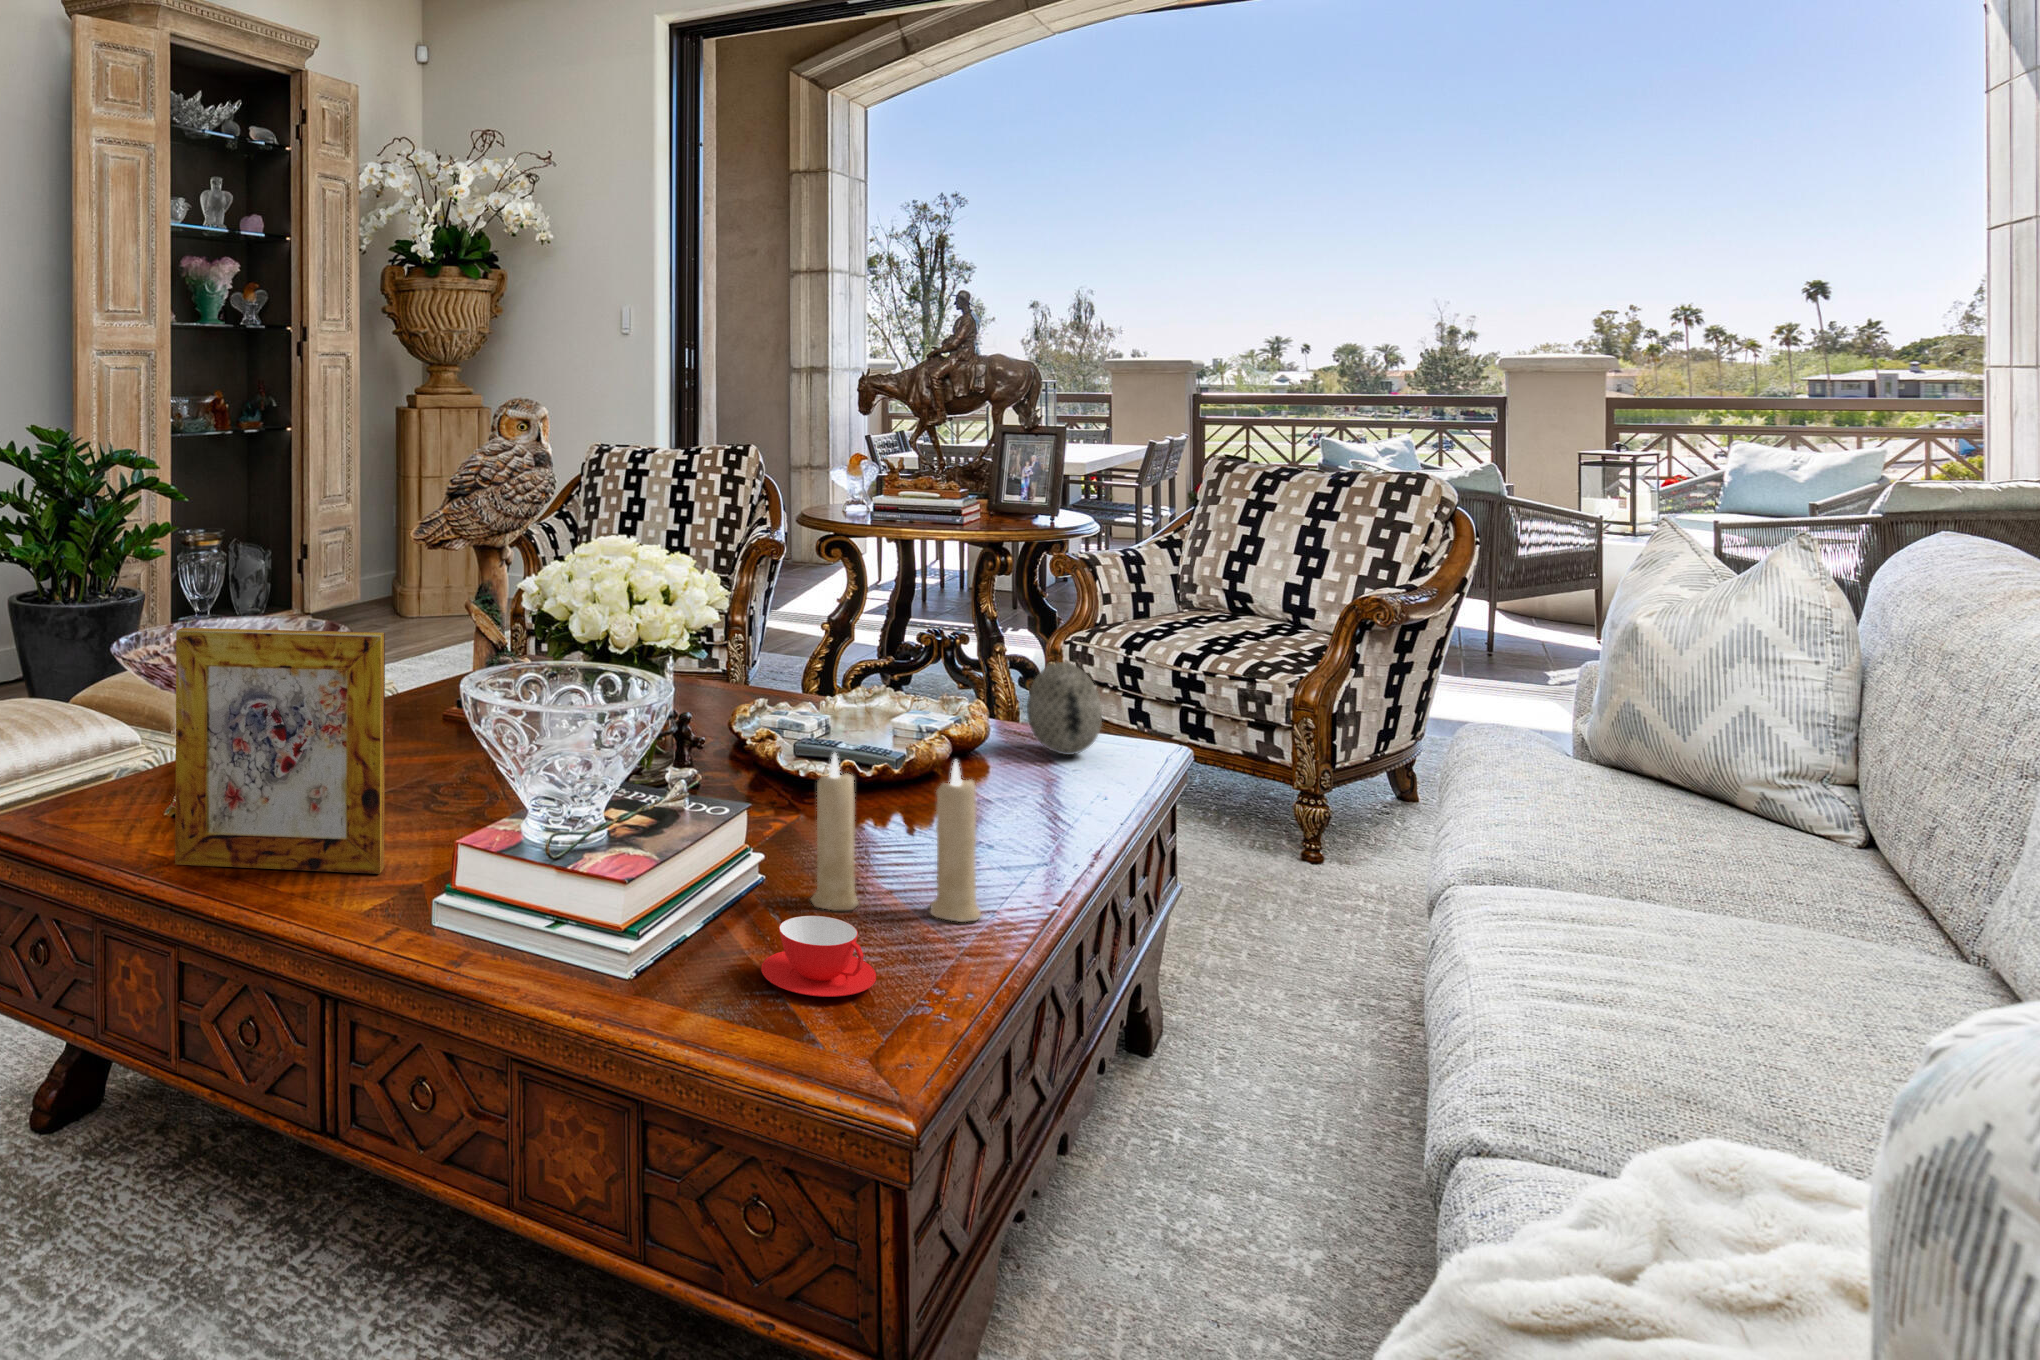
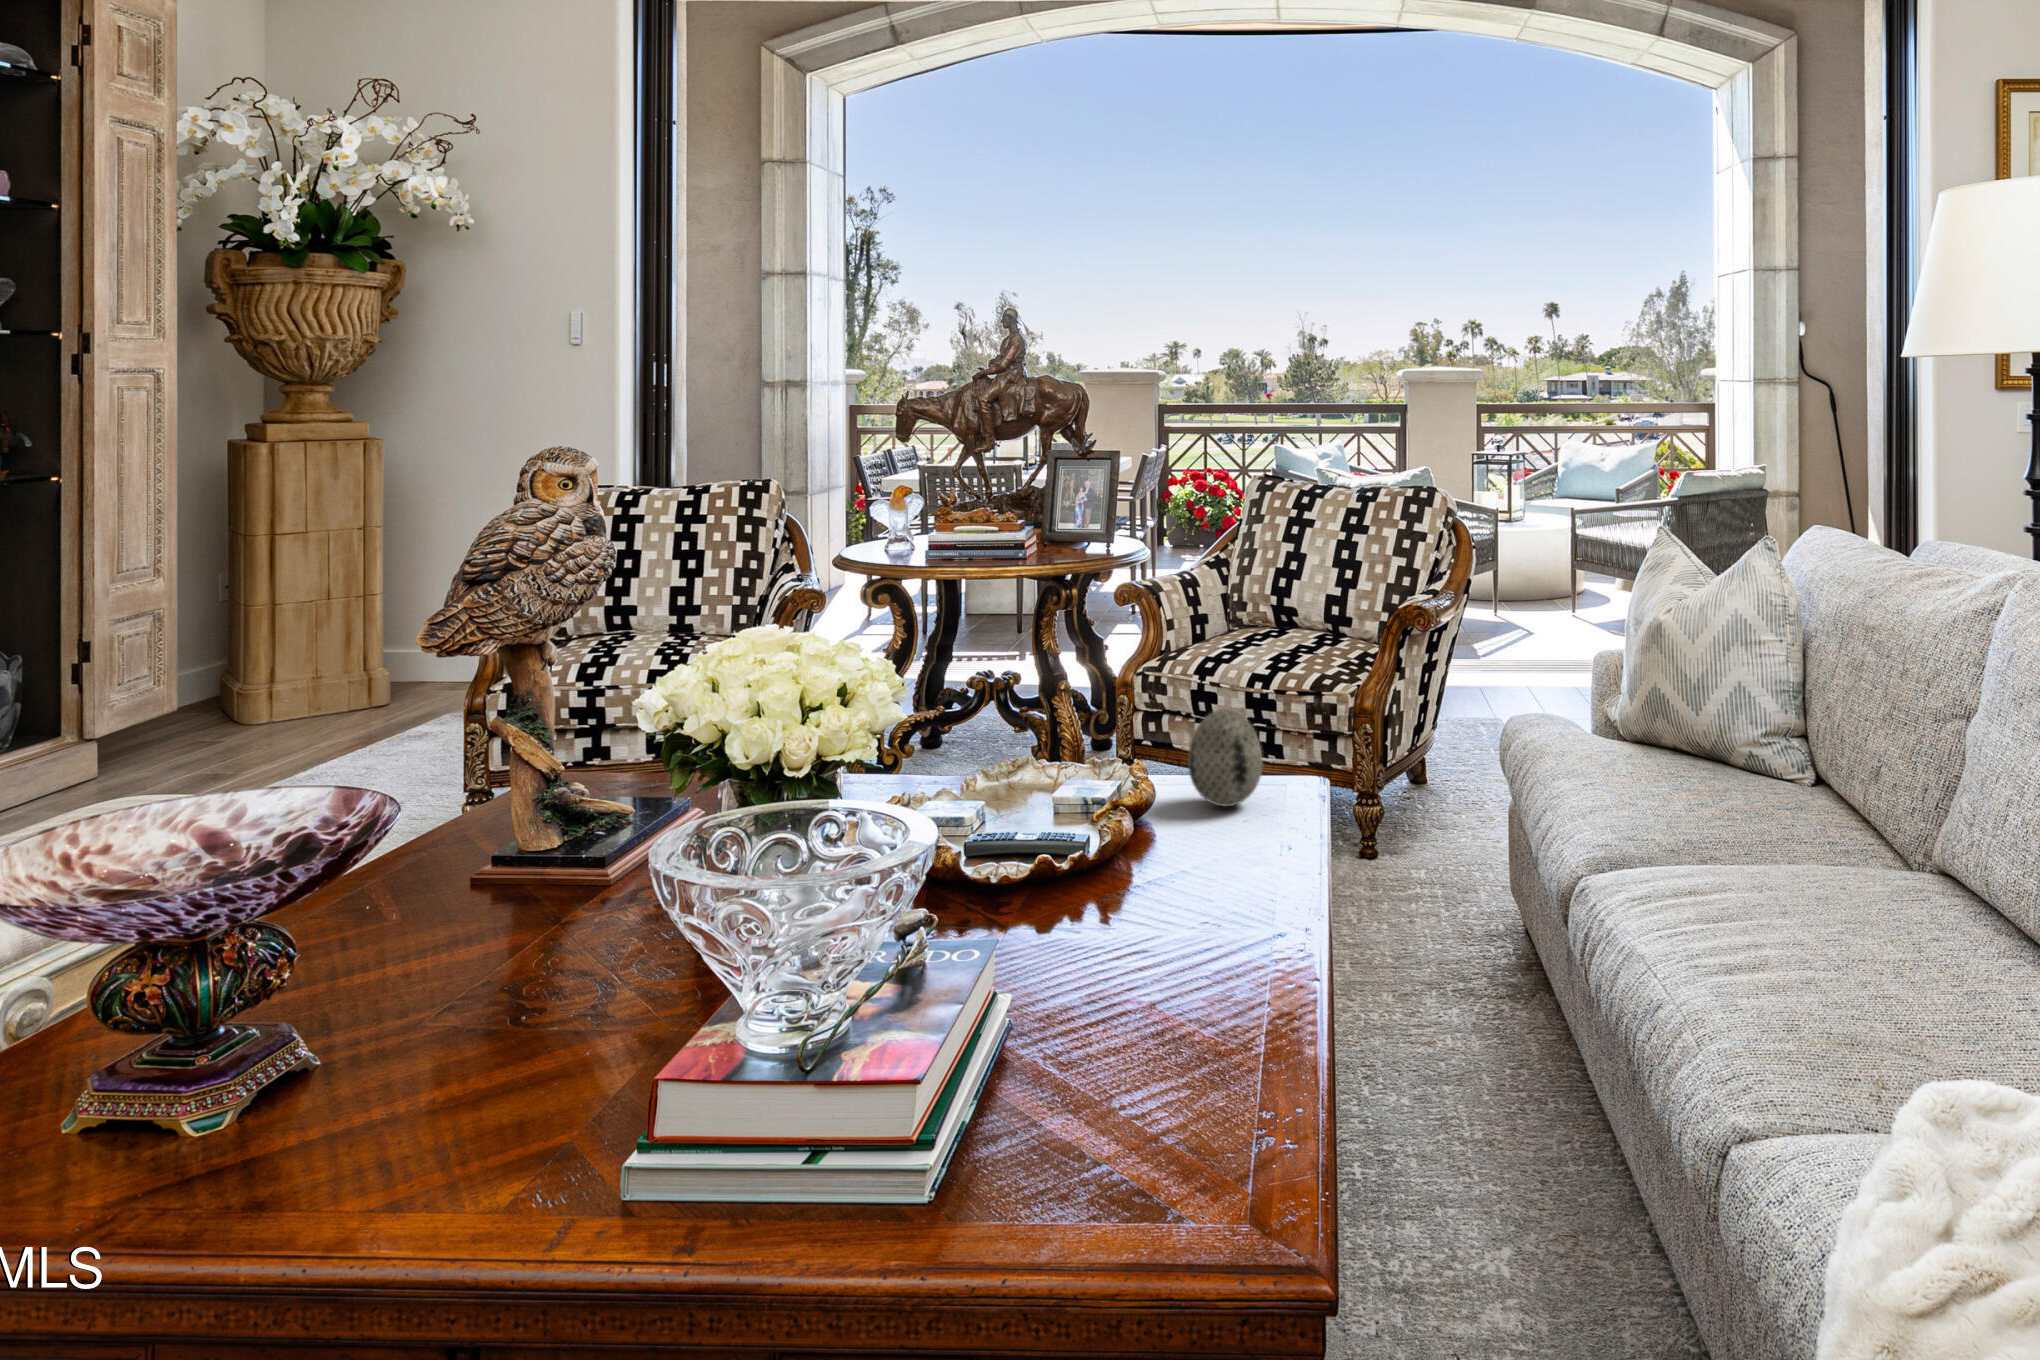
picture frame: present [175,628,385,874] -> none [126,800,497,1212]
candle: present [811,753,982,922] -> none [1076,841,1264,1050]
teacup: present [761,916,876,997] -> none [1078,1068,1211,1174]

